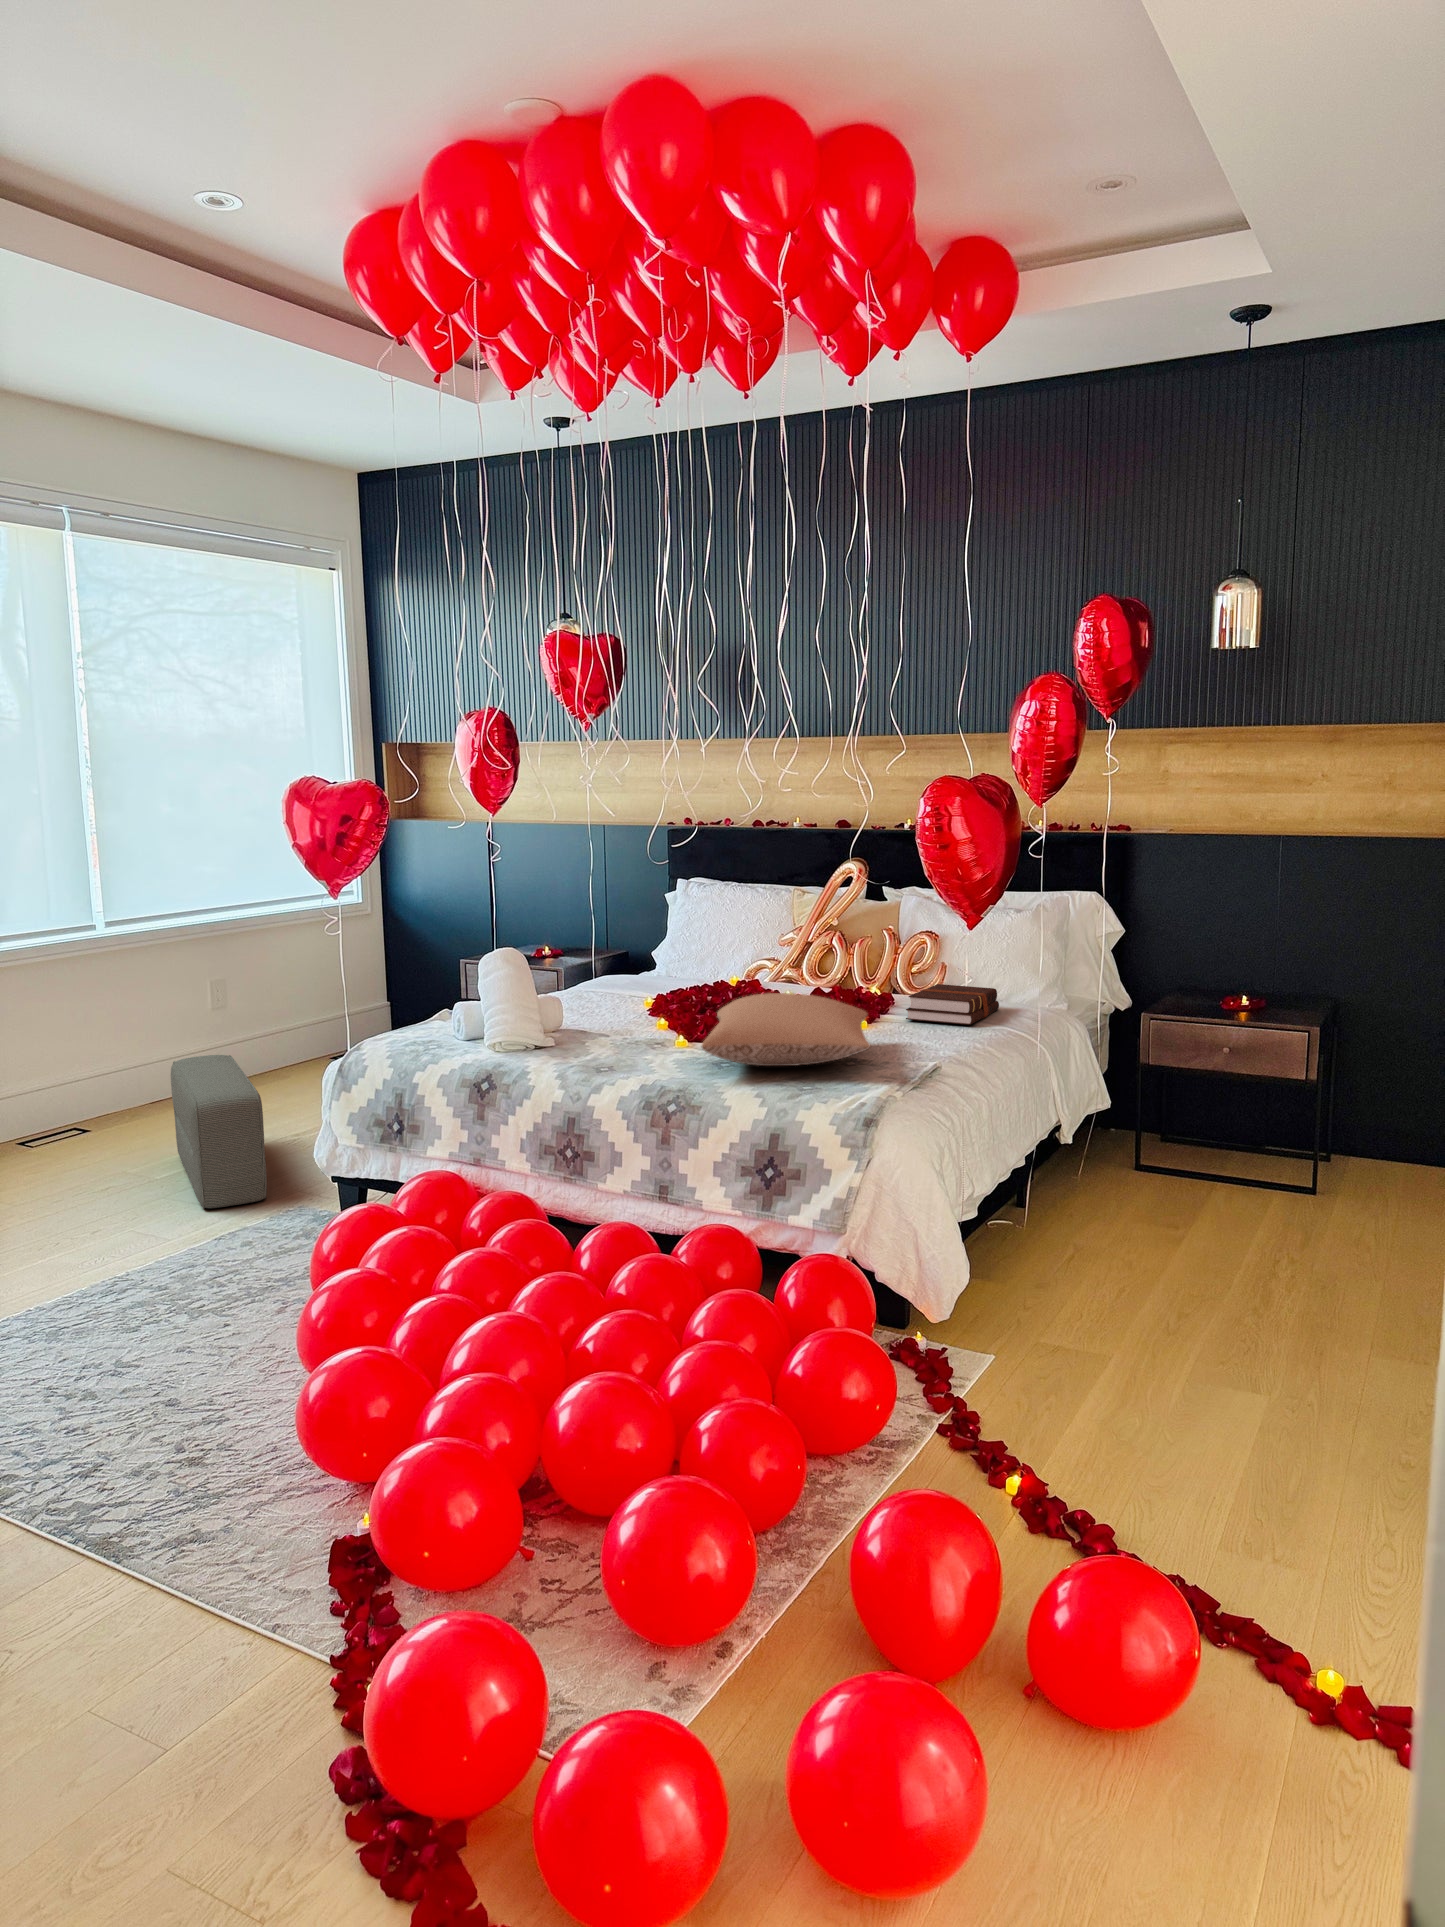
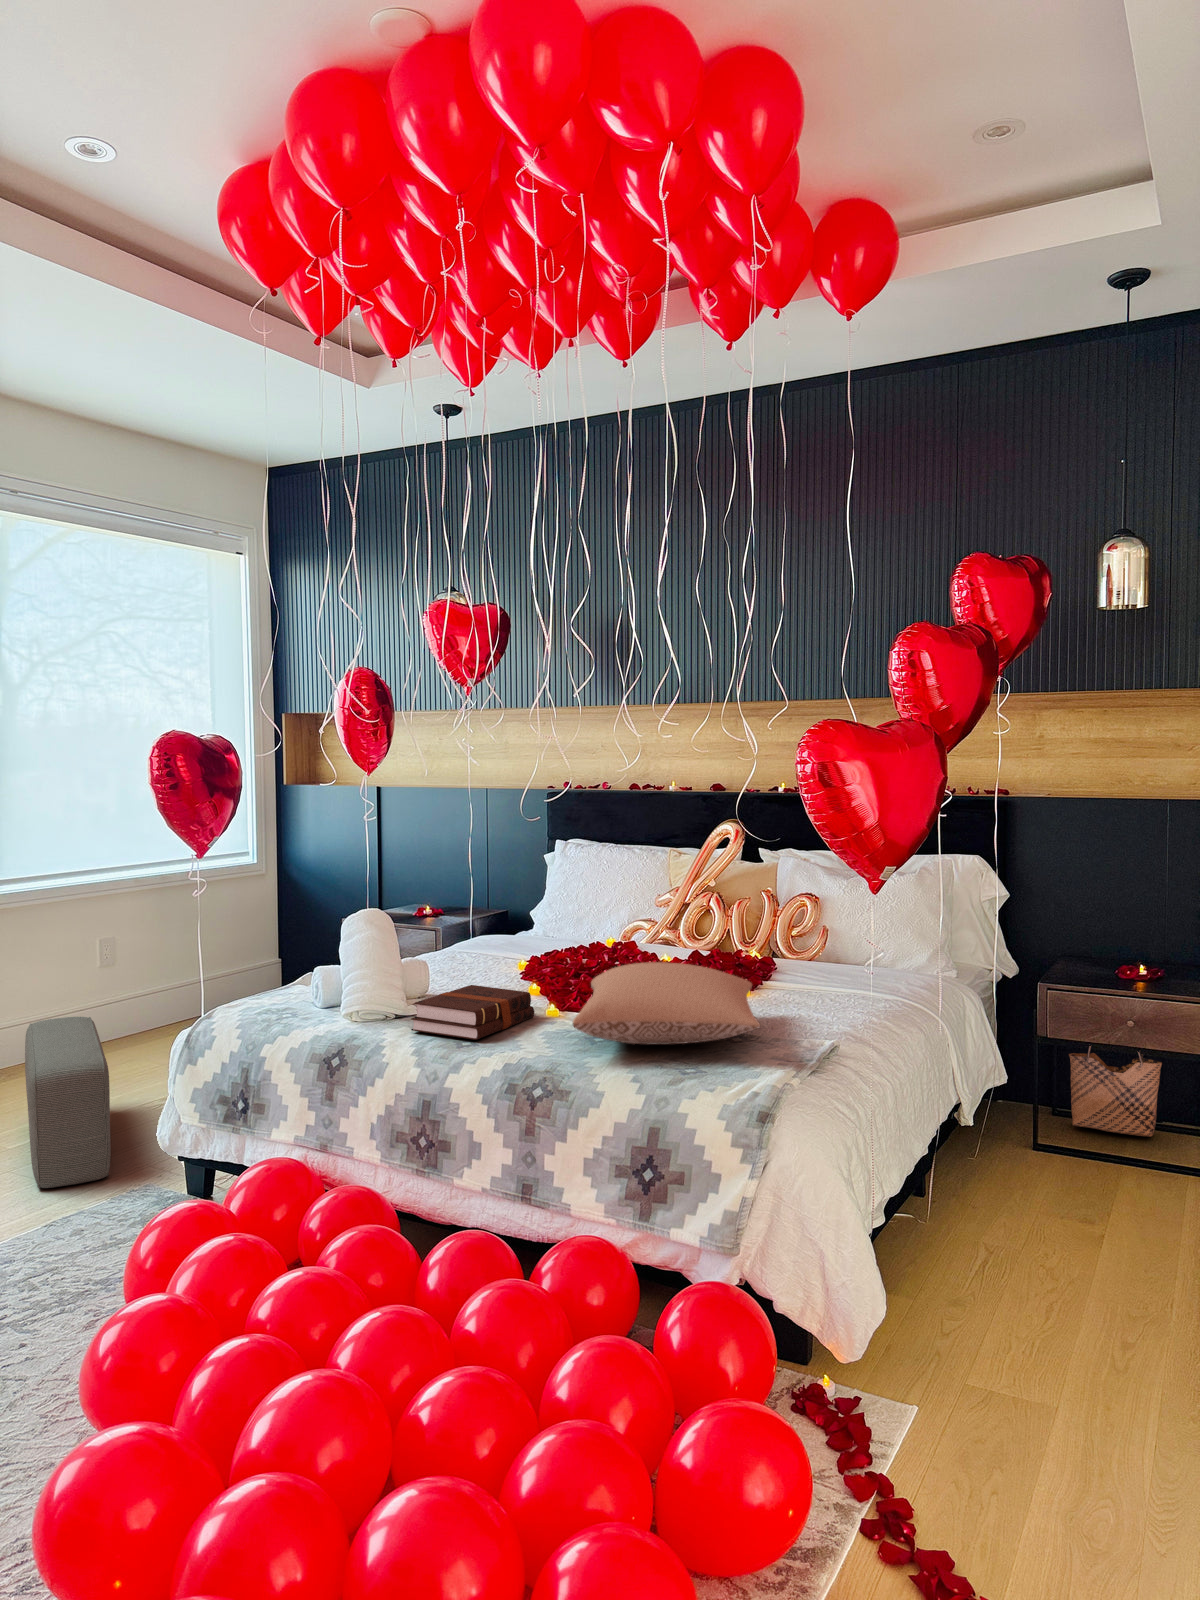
hardback book: present [906,984,999,1025] -> present [411,985,534,1040]
woven basket: none [1176,1043,1264,1158] -> present [1069,1046,1162,1137]

